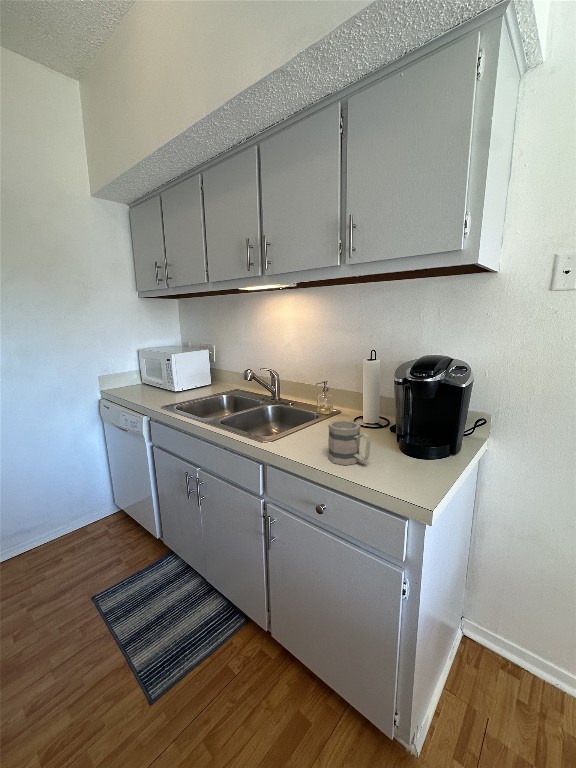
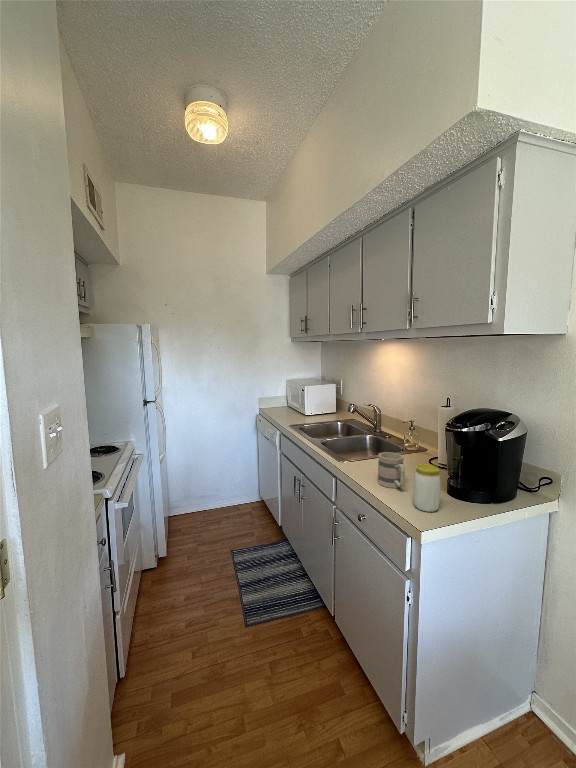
jar: none [392,427,424,485] -> present [413,464,440,512]

